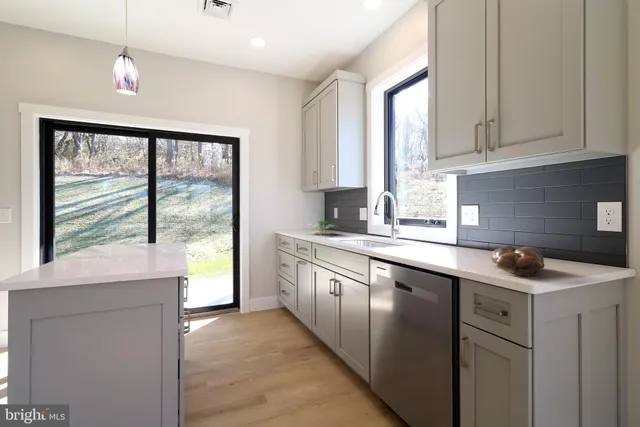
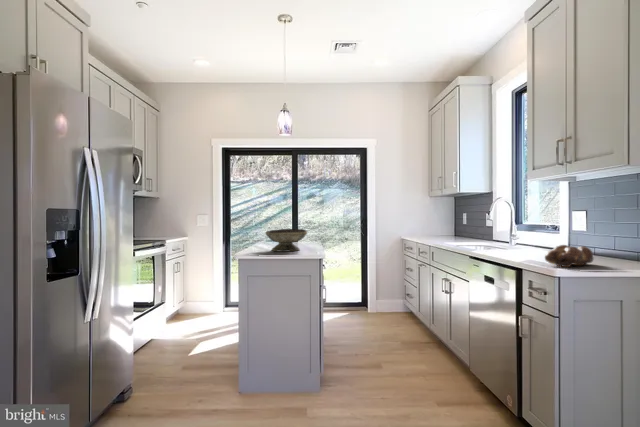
potted plant: present [313,215,333,234] -> none [426,208,462,239]
decorative bowl: none [84,230,161,267] -> present [266,229,307,252]

